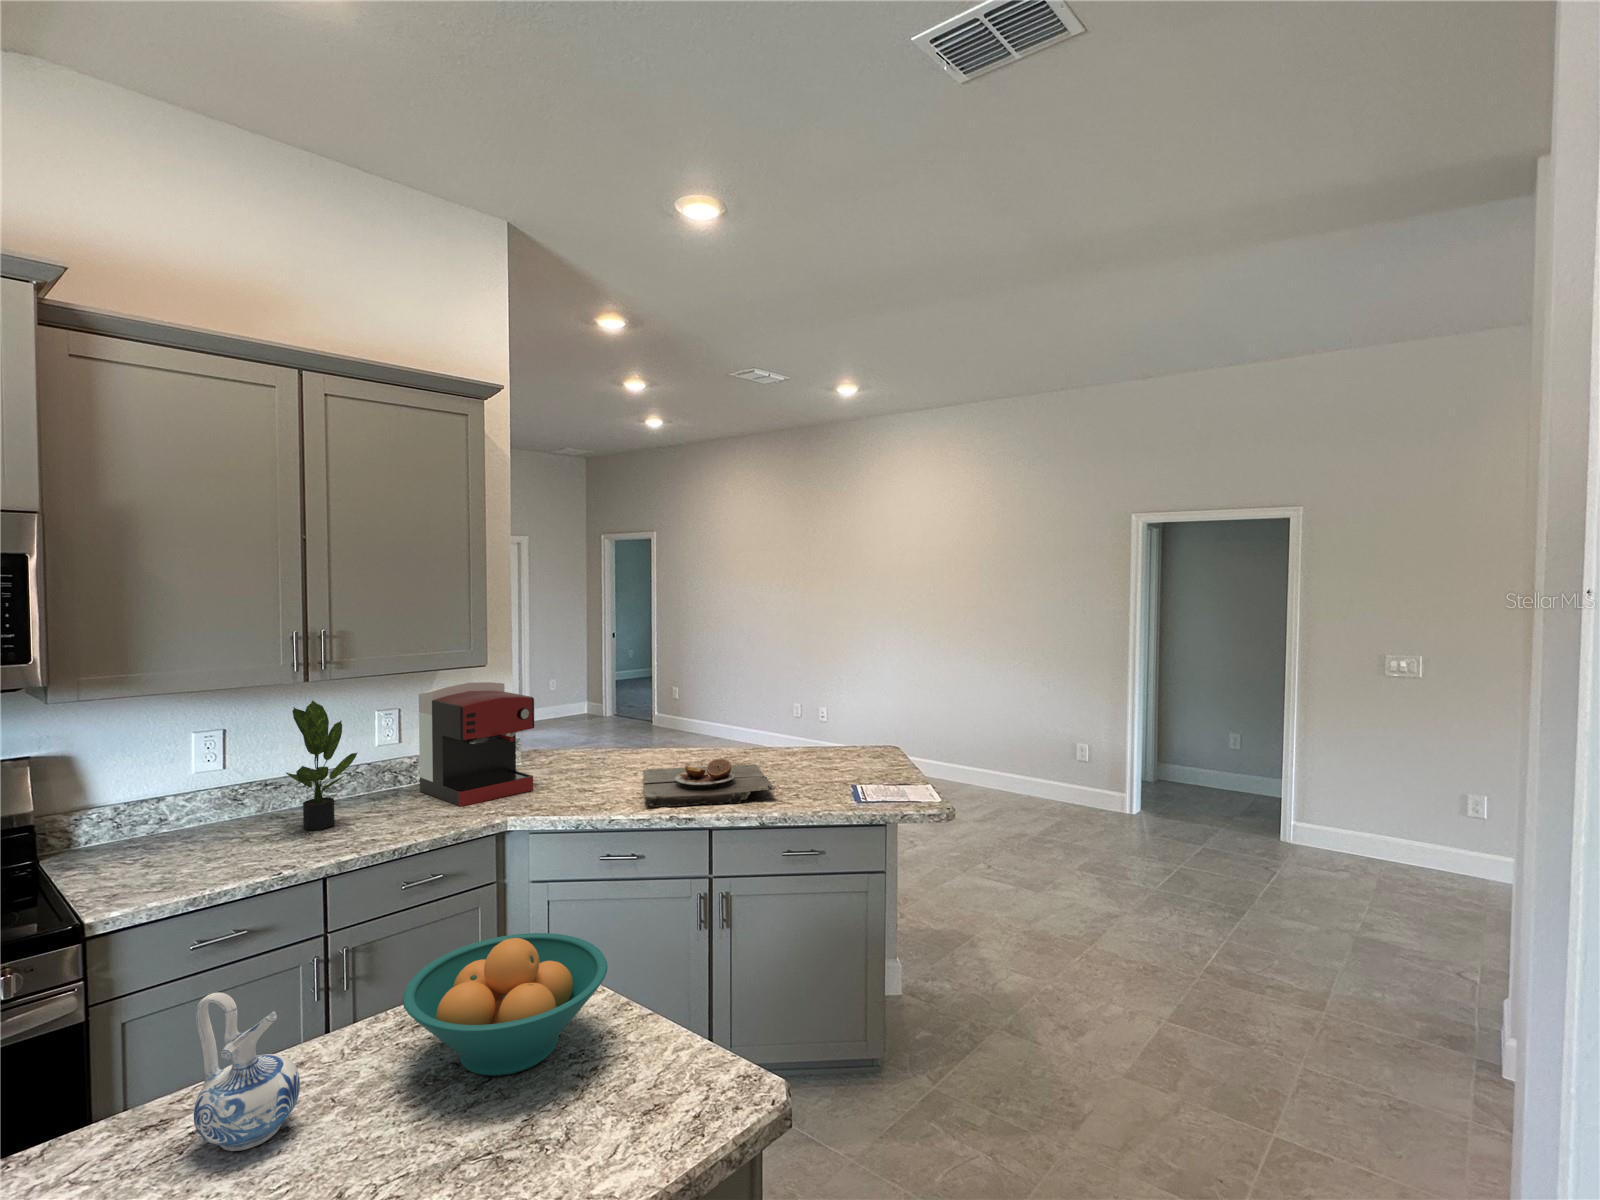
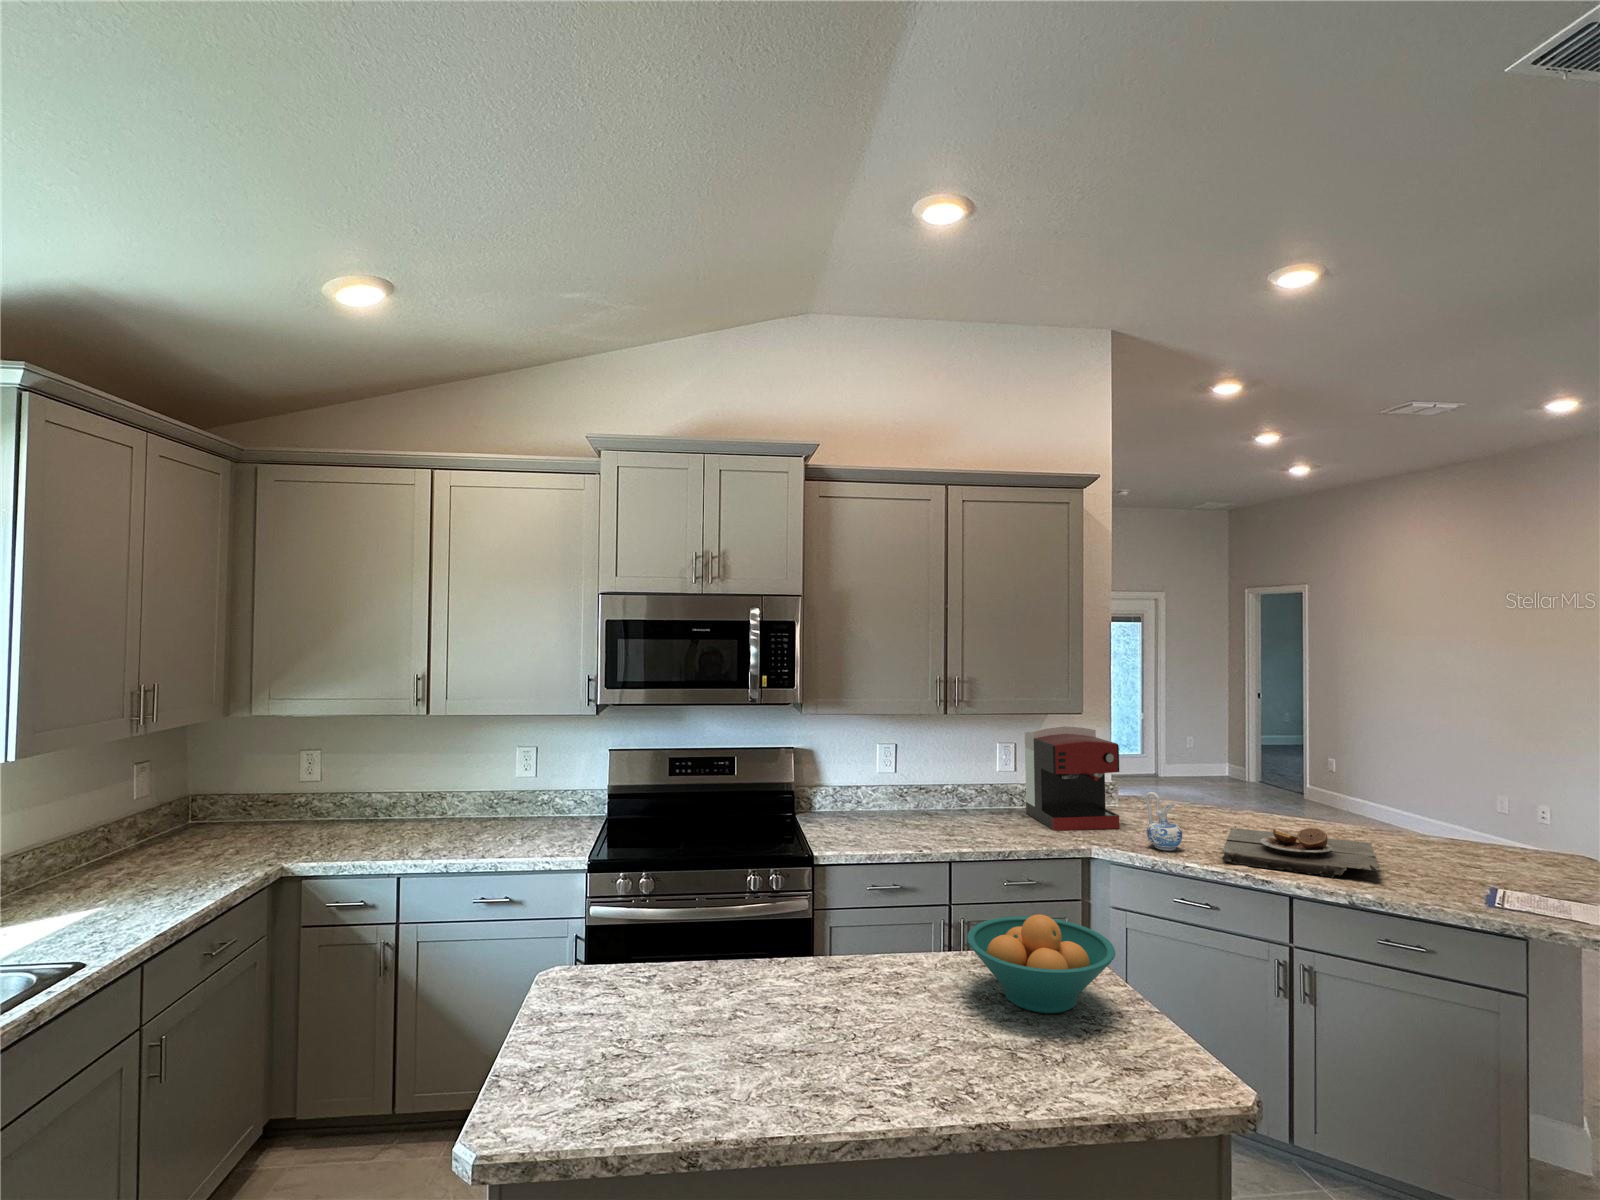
potted plant: present [286,701,357,830] -> none [929,729,977,828]
ceramic pitcher: present [194,992,300,1151] -> present [1146,792,1182,851]

